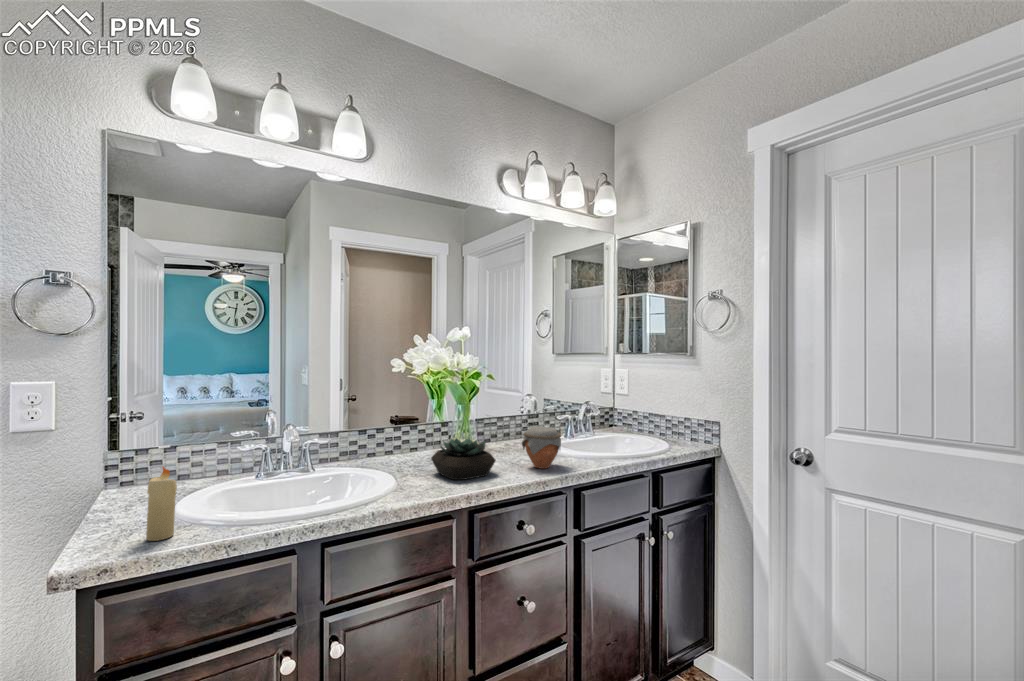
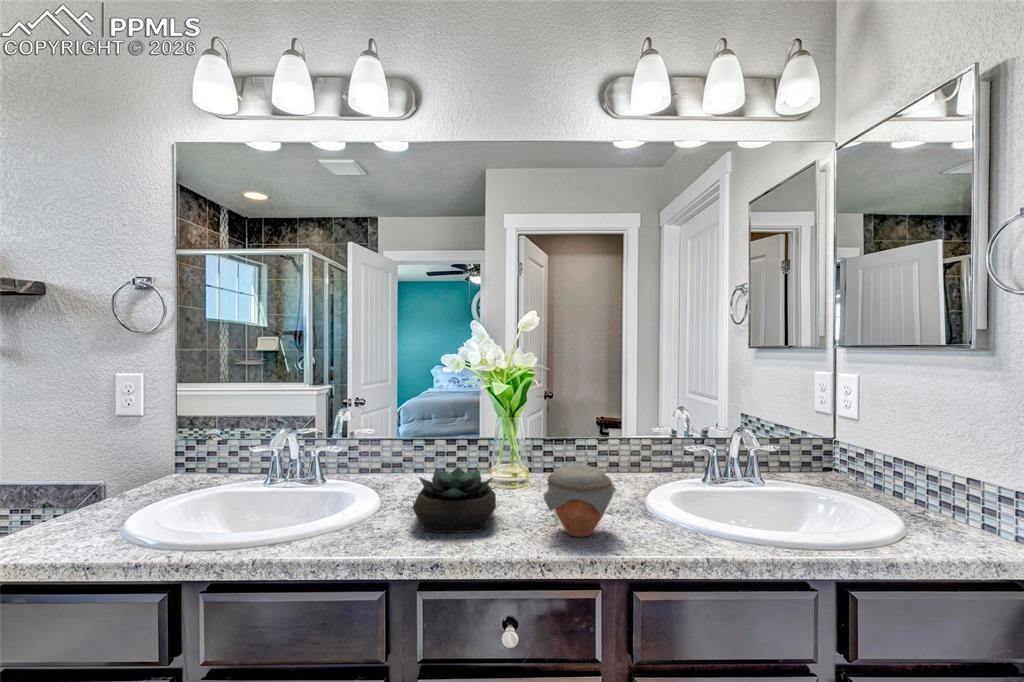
candle: present [146,466,177,541] -> none [50,467,83,545]

